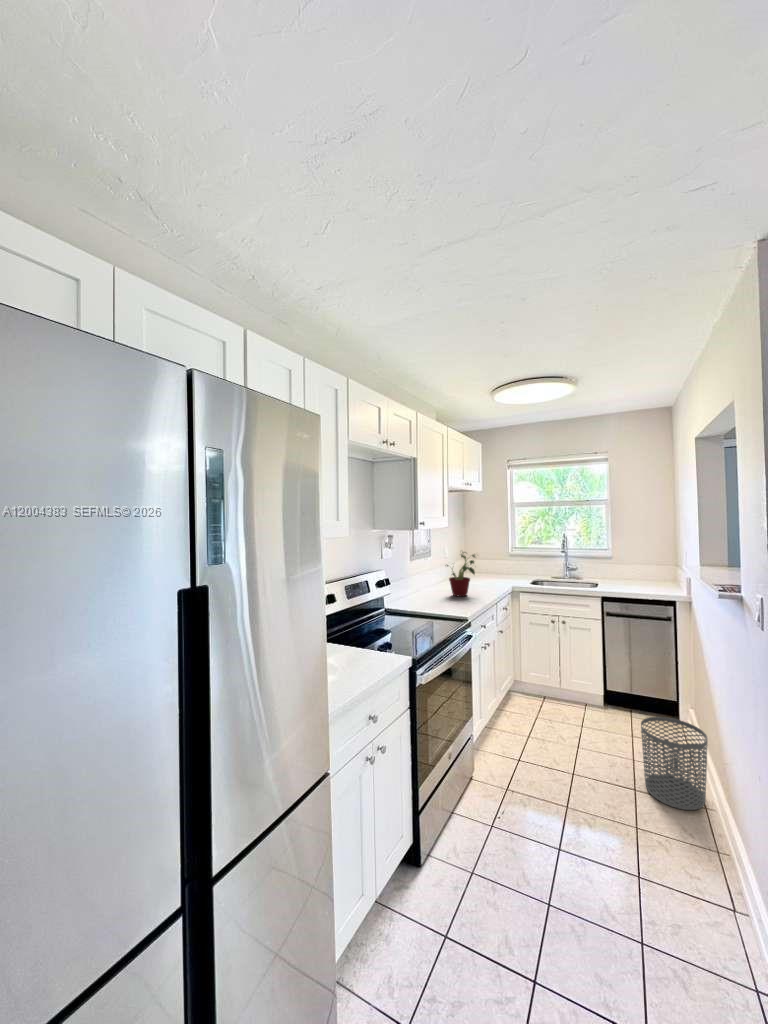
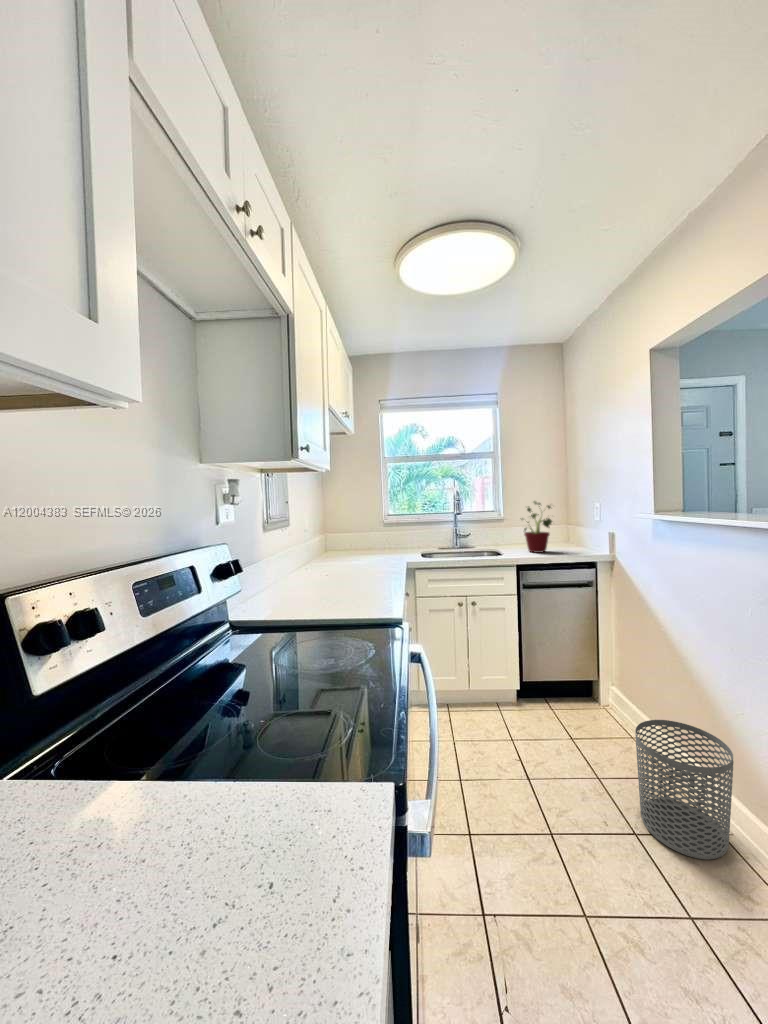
potted plant: present [447,552,475,596] -> present [521,501,552,553]

